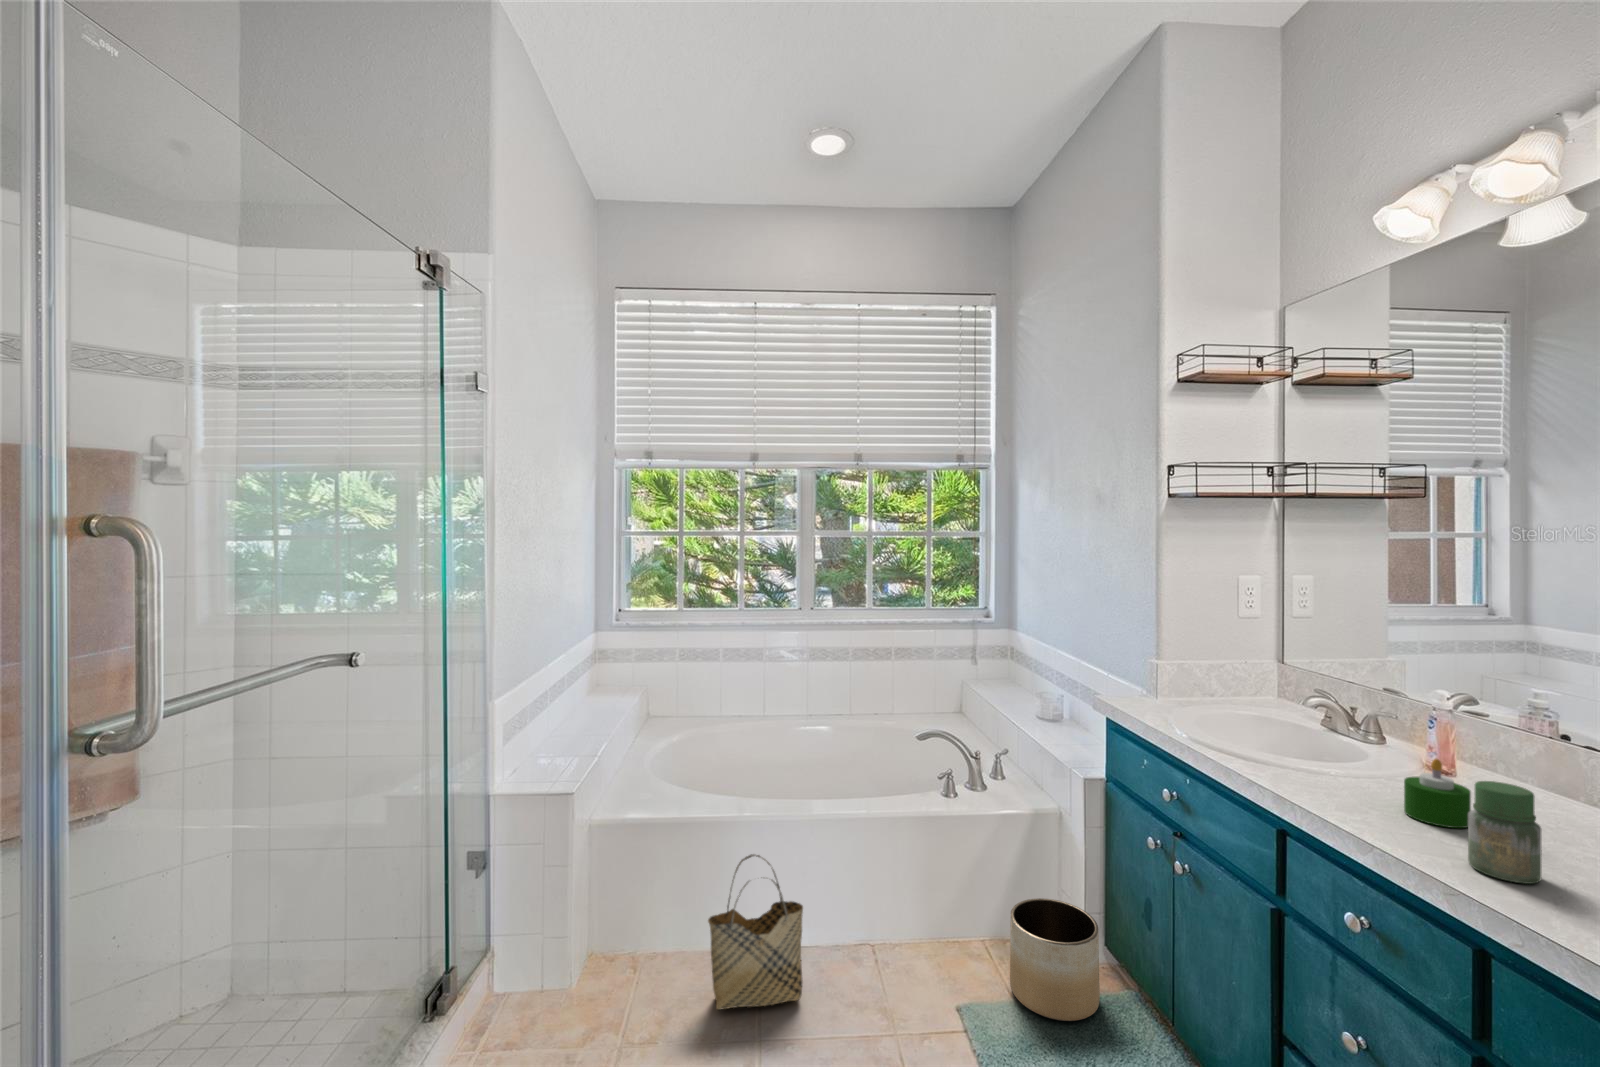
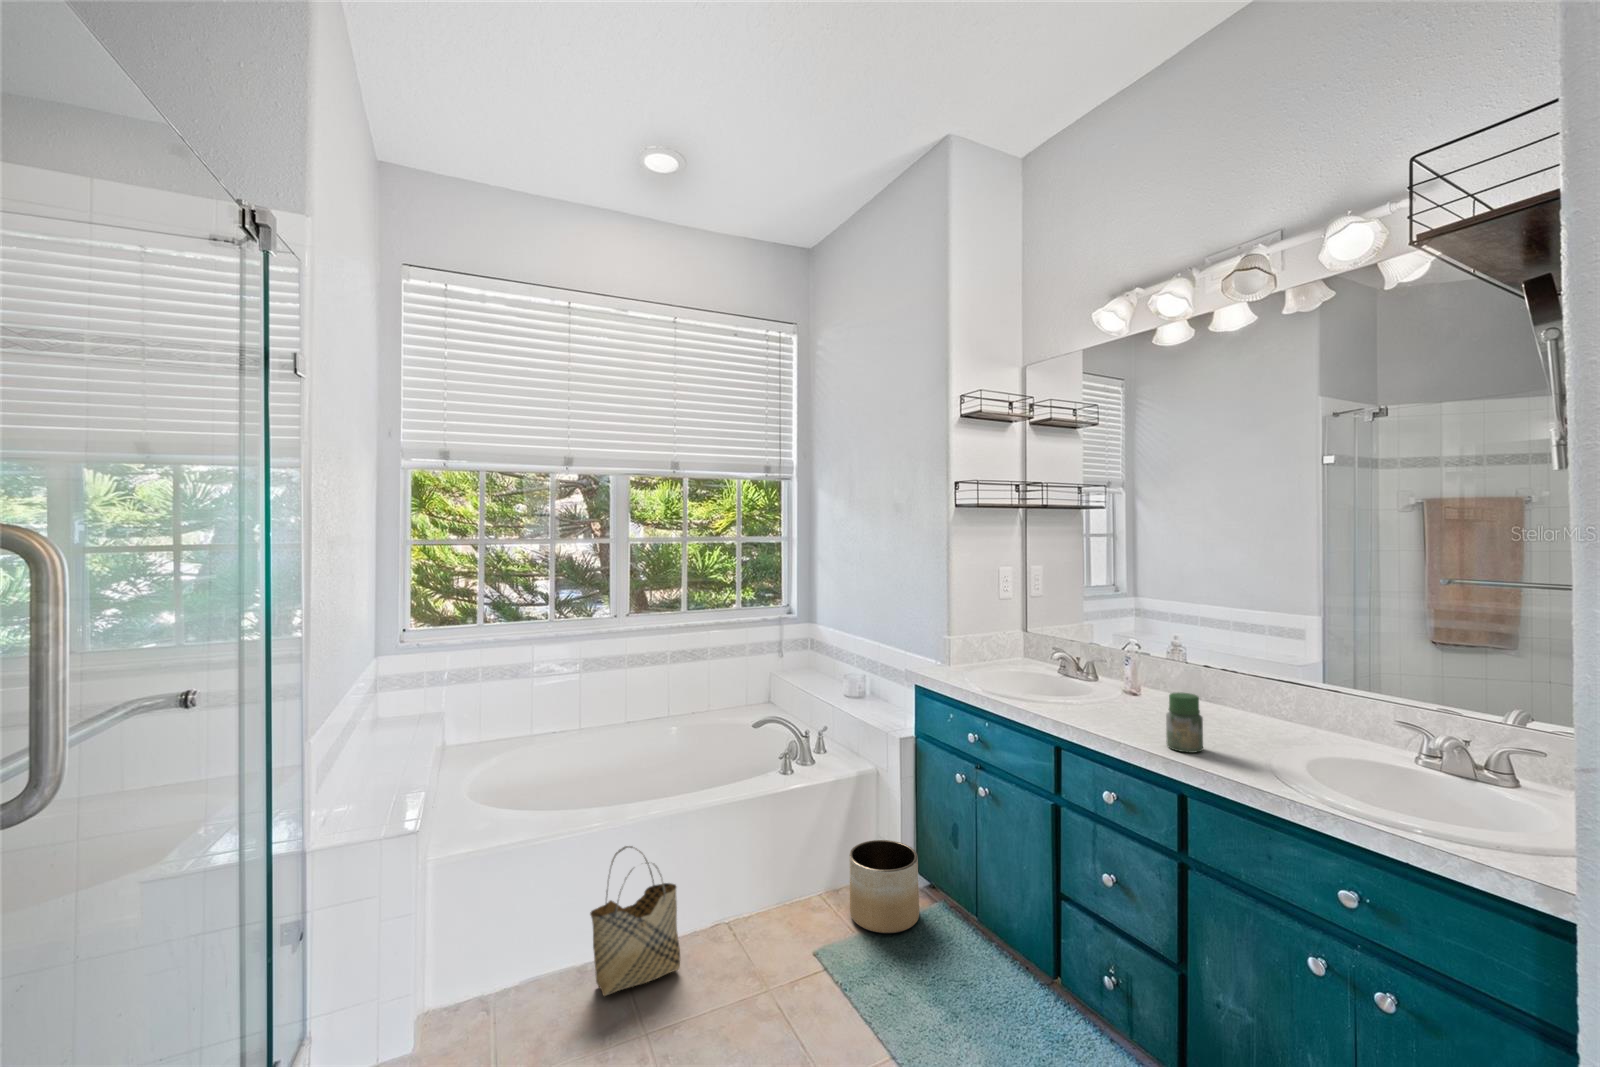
candle: present [1404,759,1471,828] -> none [1124,685,1161,728]

